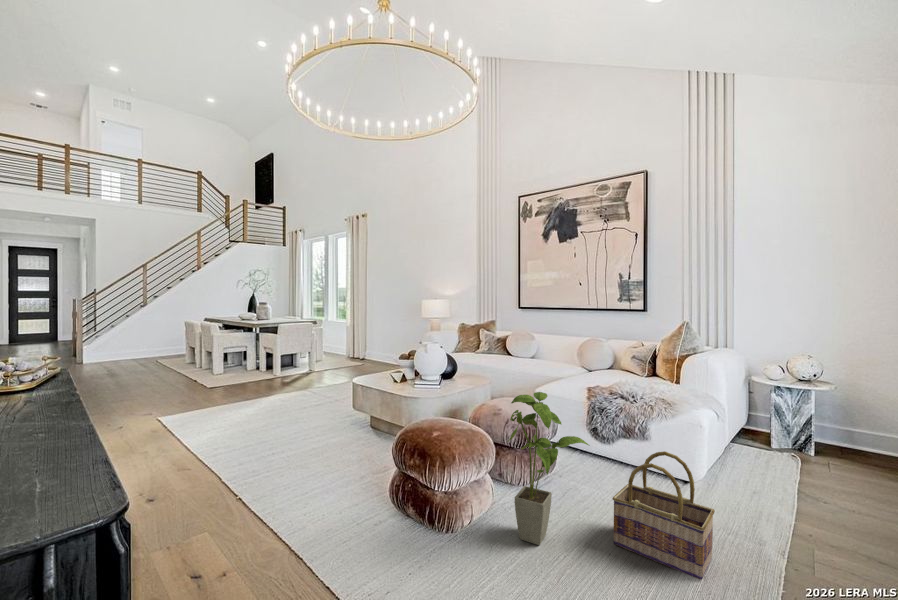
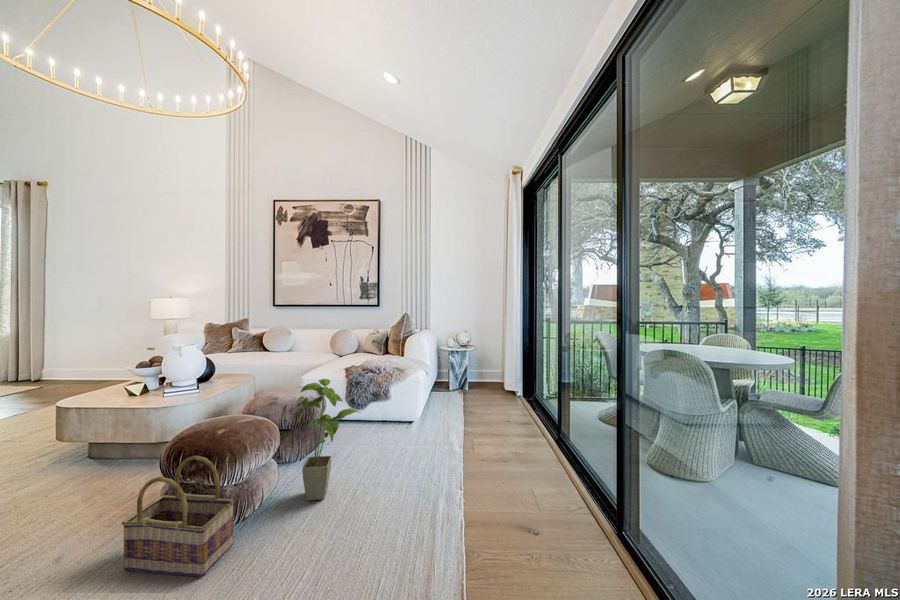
basket: present [612,451,715,580] -> present [122,456,235,577]

